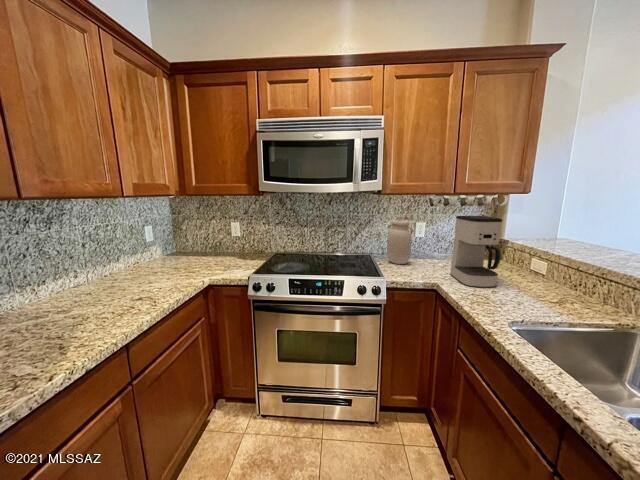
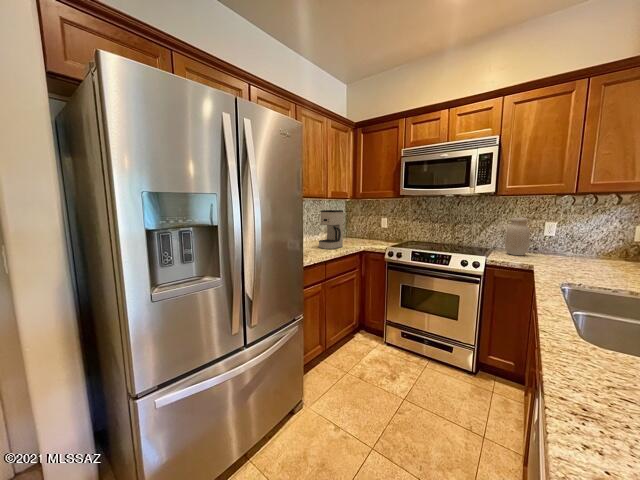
coffee maker: present [450,216,502,288] -> present [319,210,343,249]

